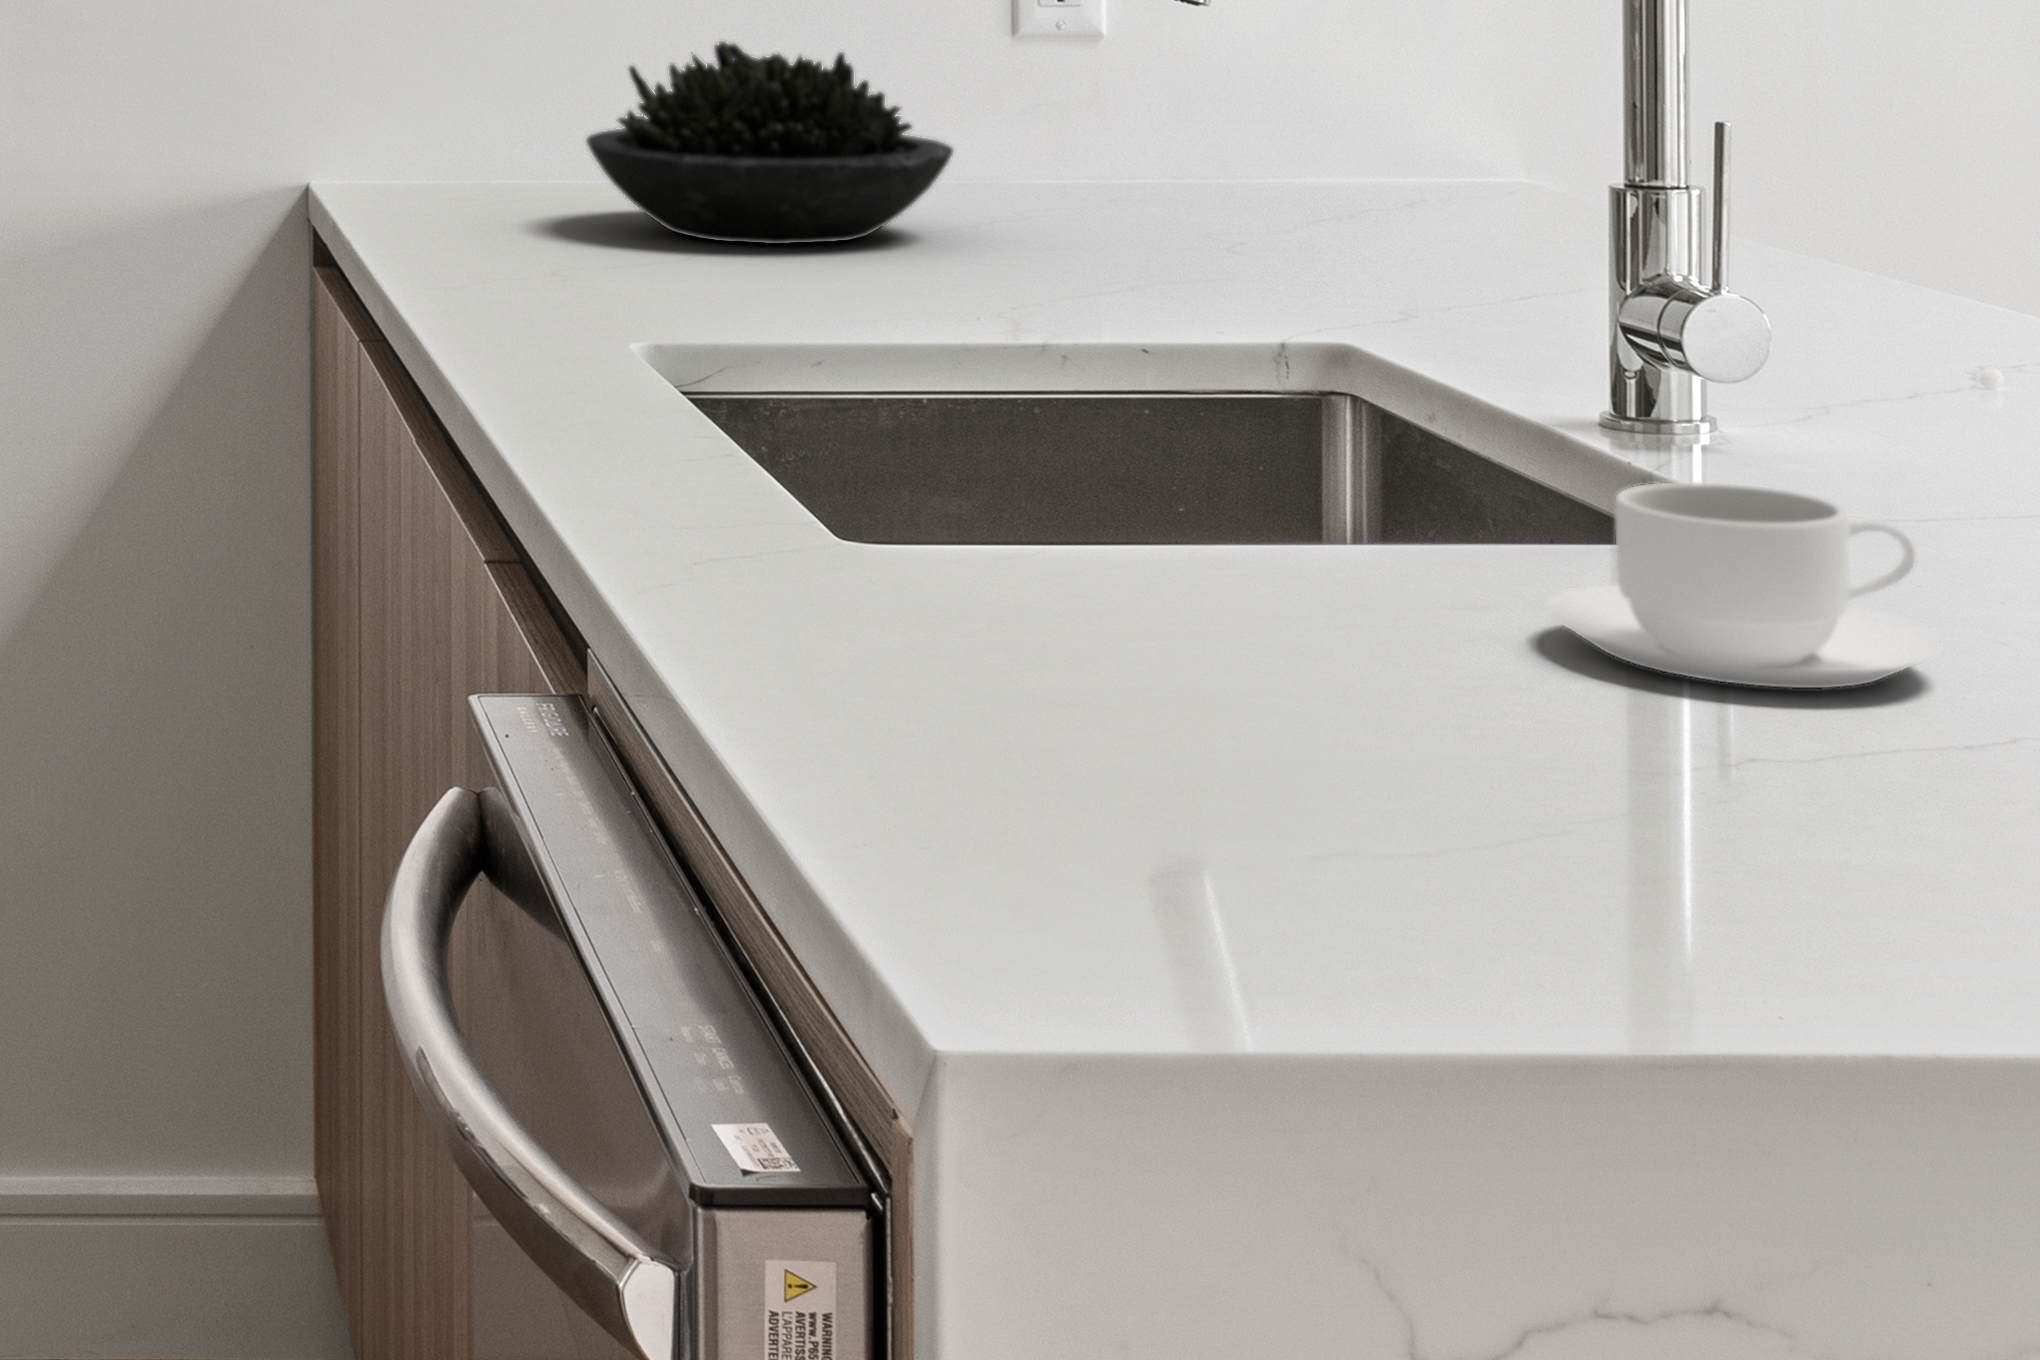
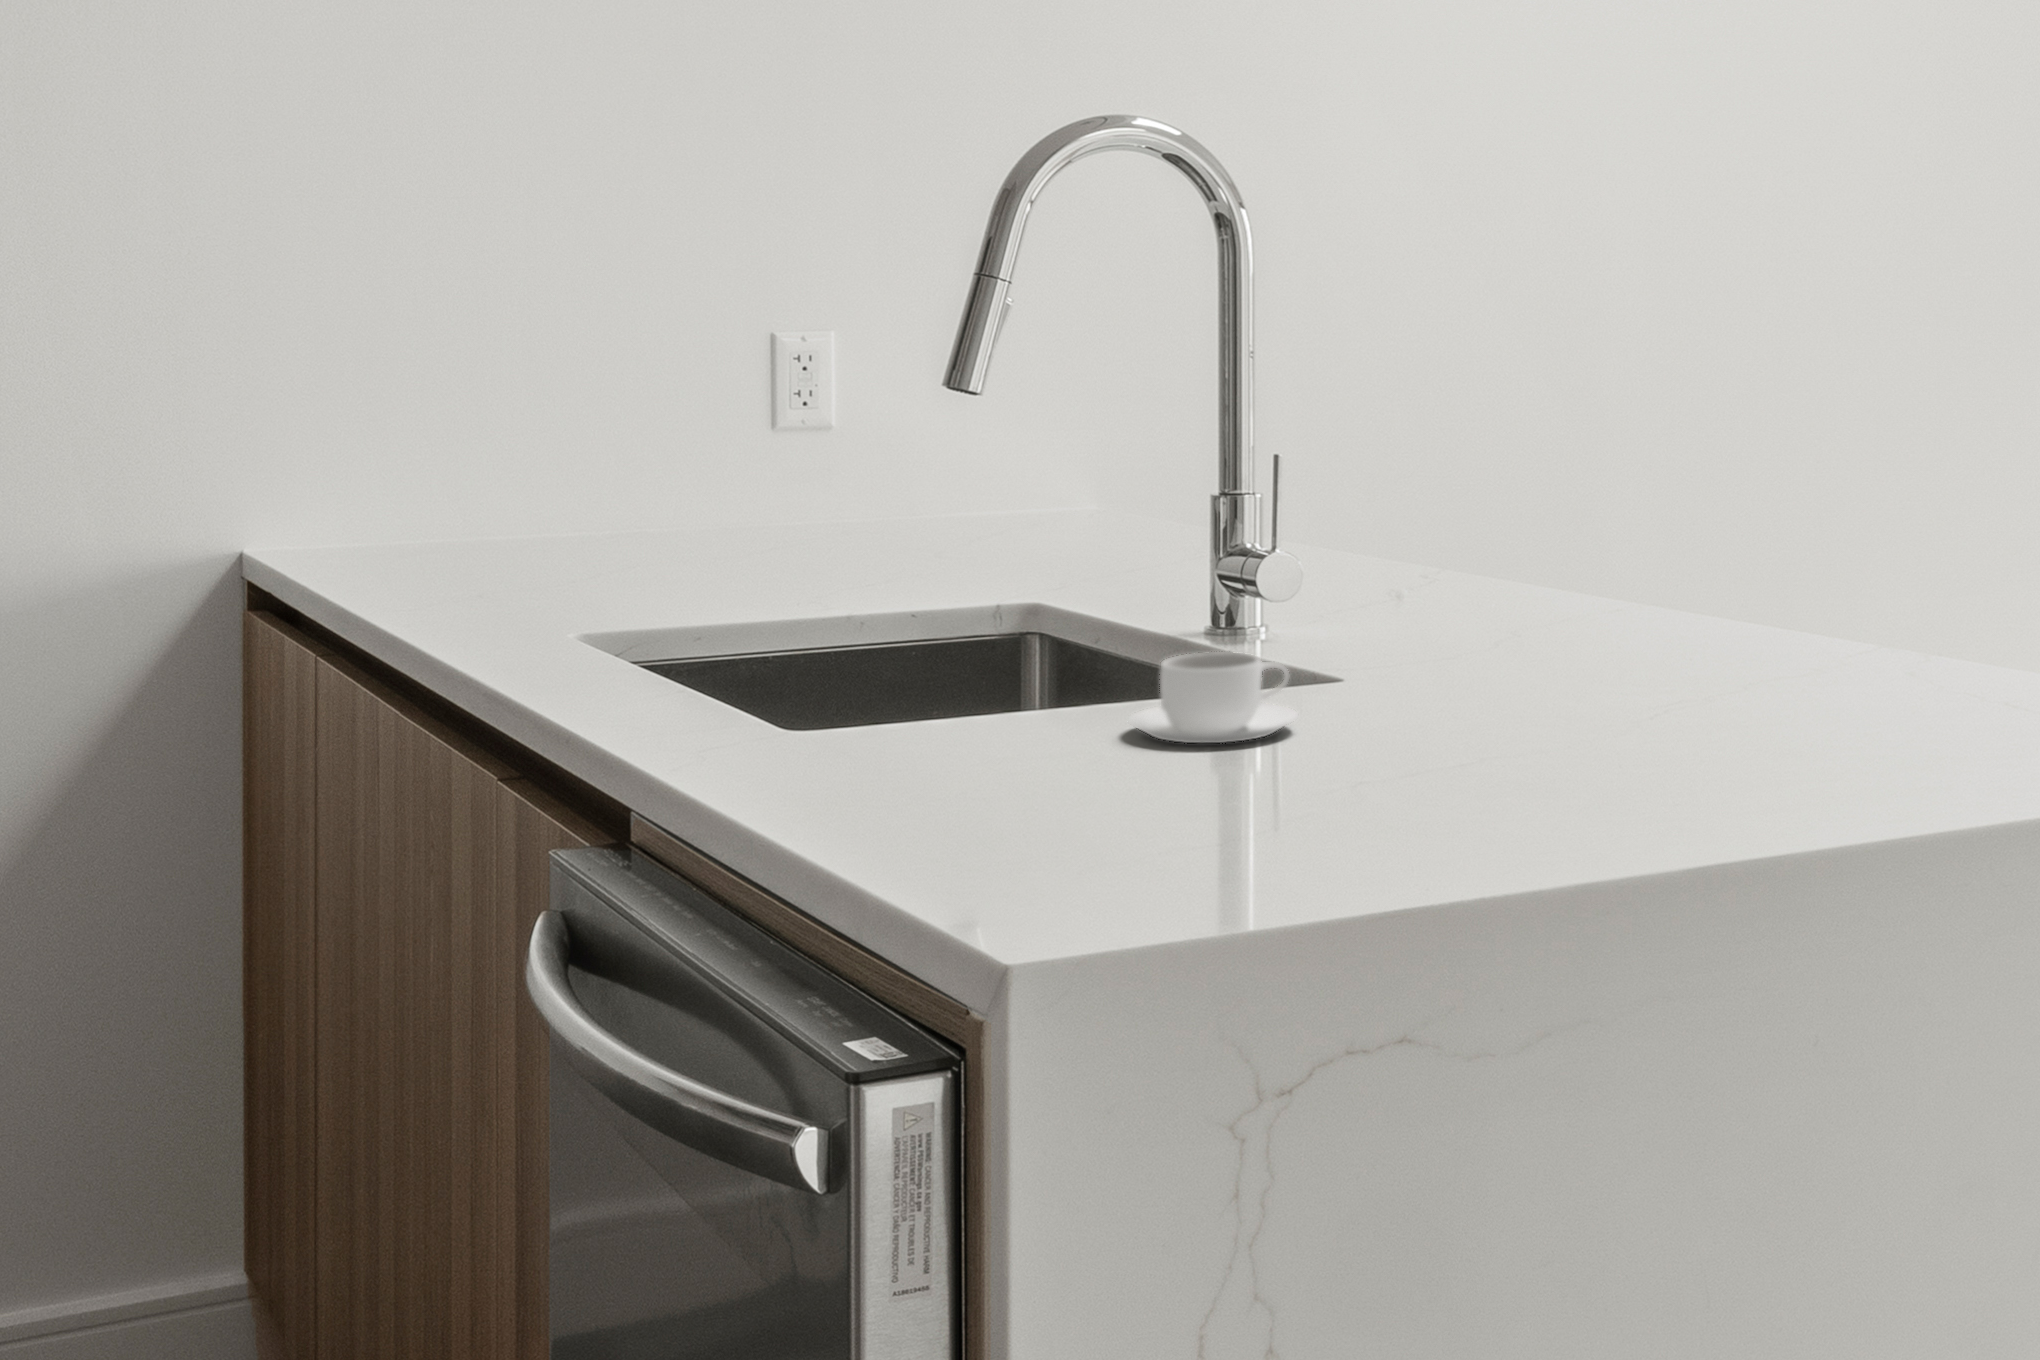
succulent plant: present [586,41,953,244] -> none [578,430,838,560]

